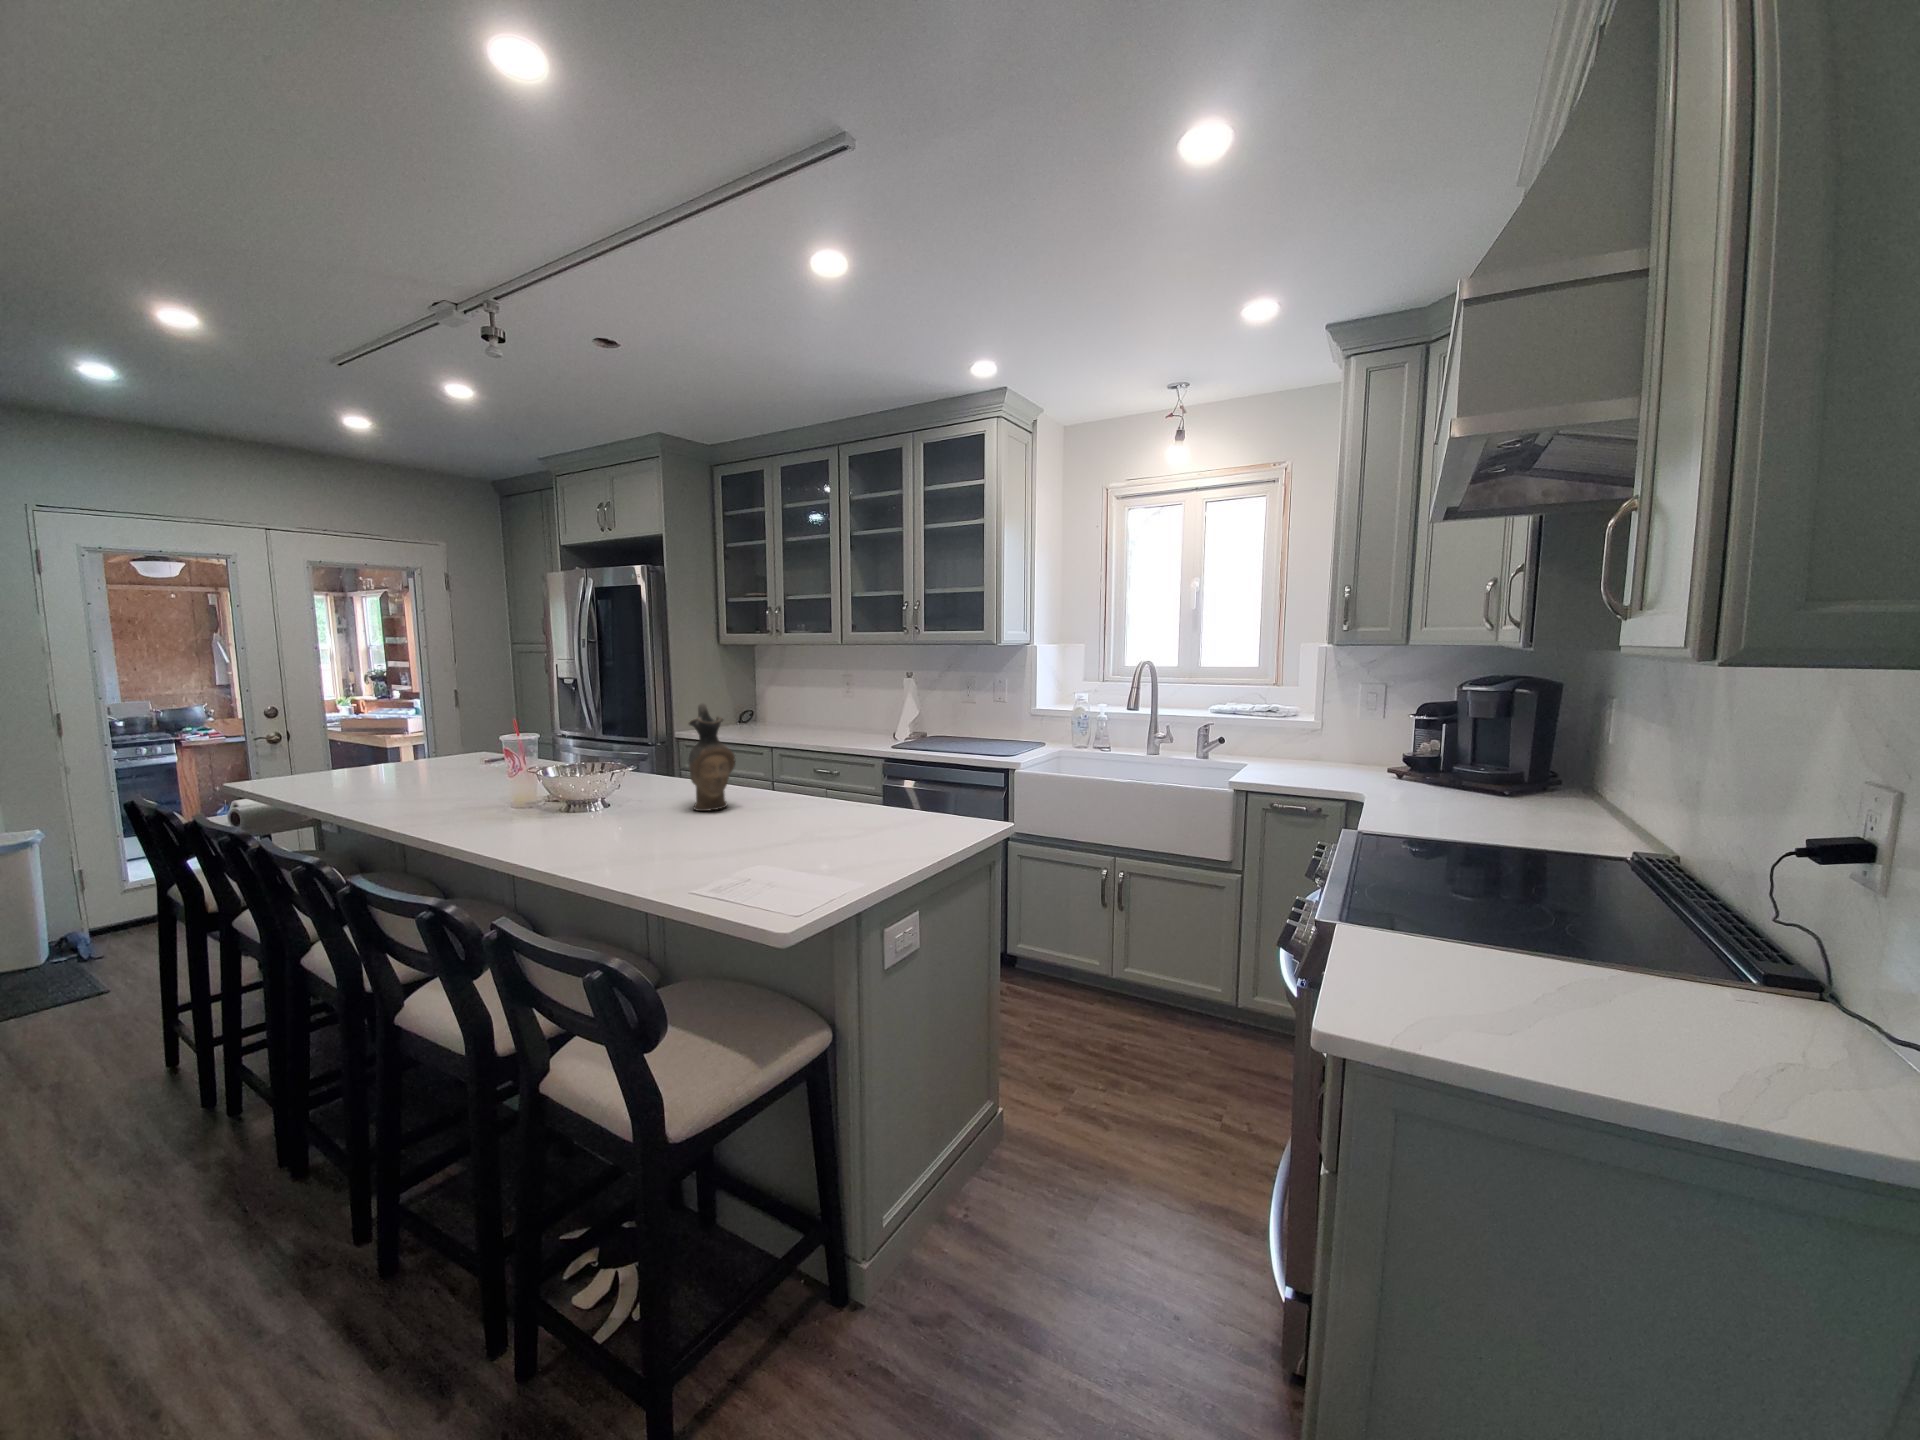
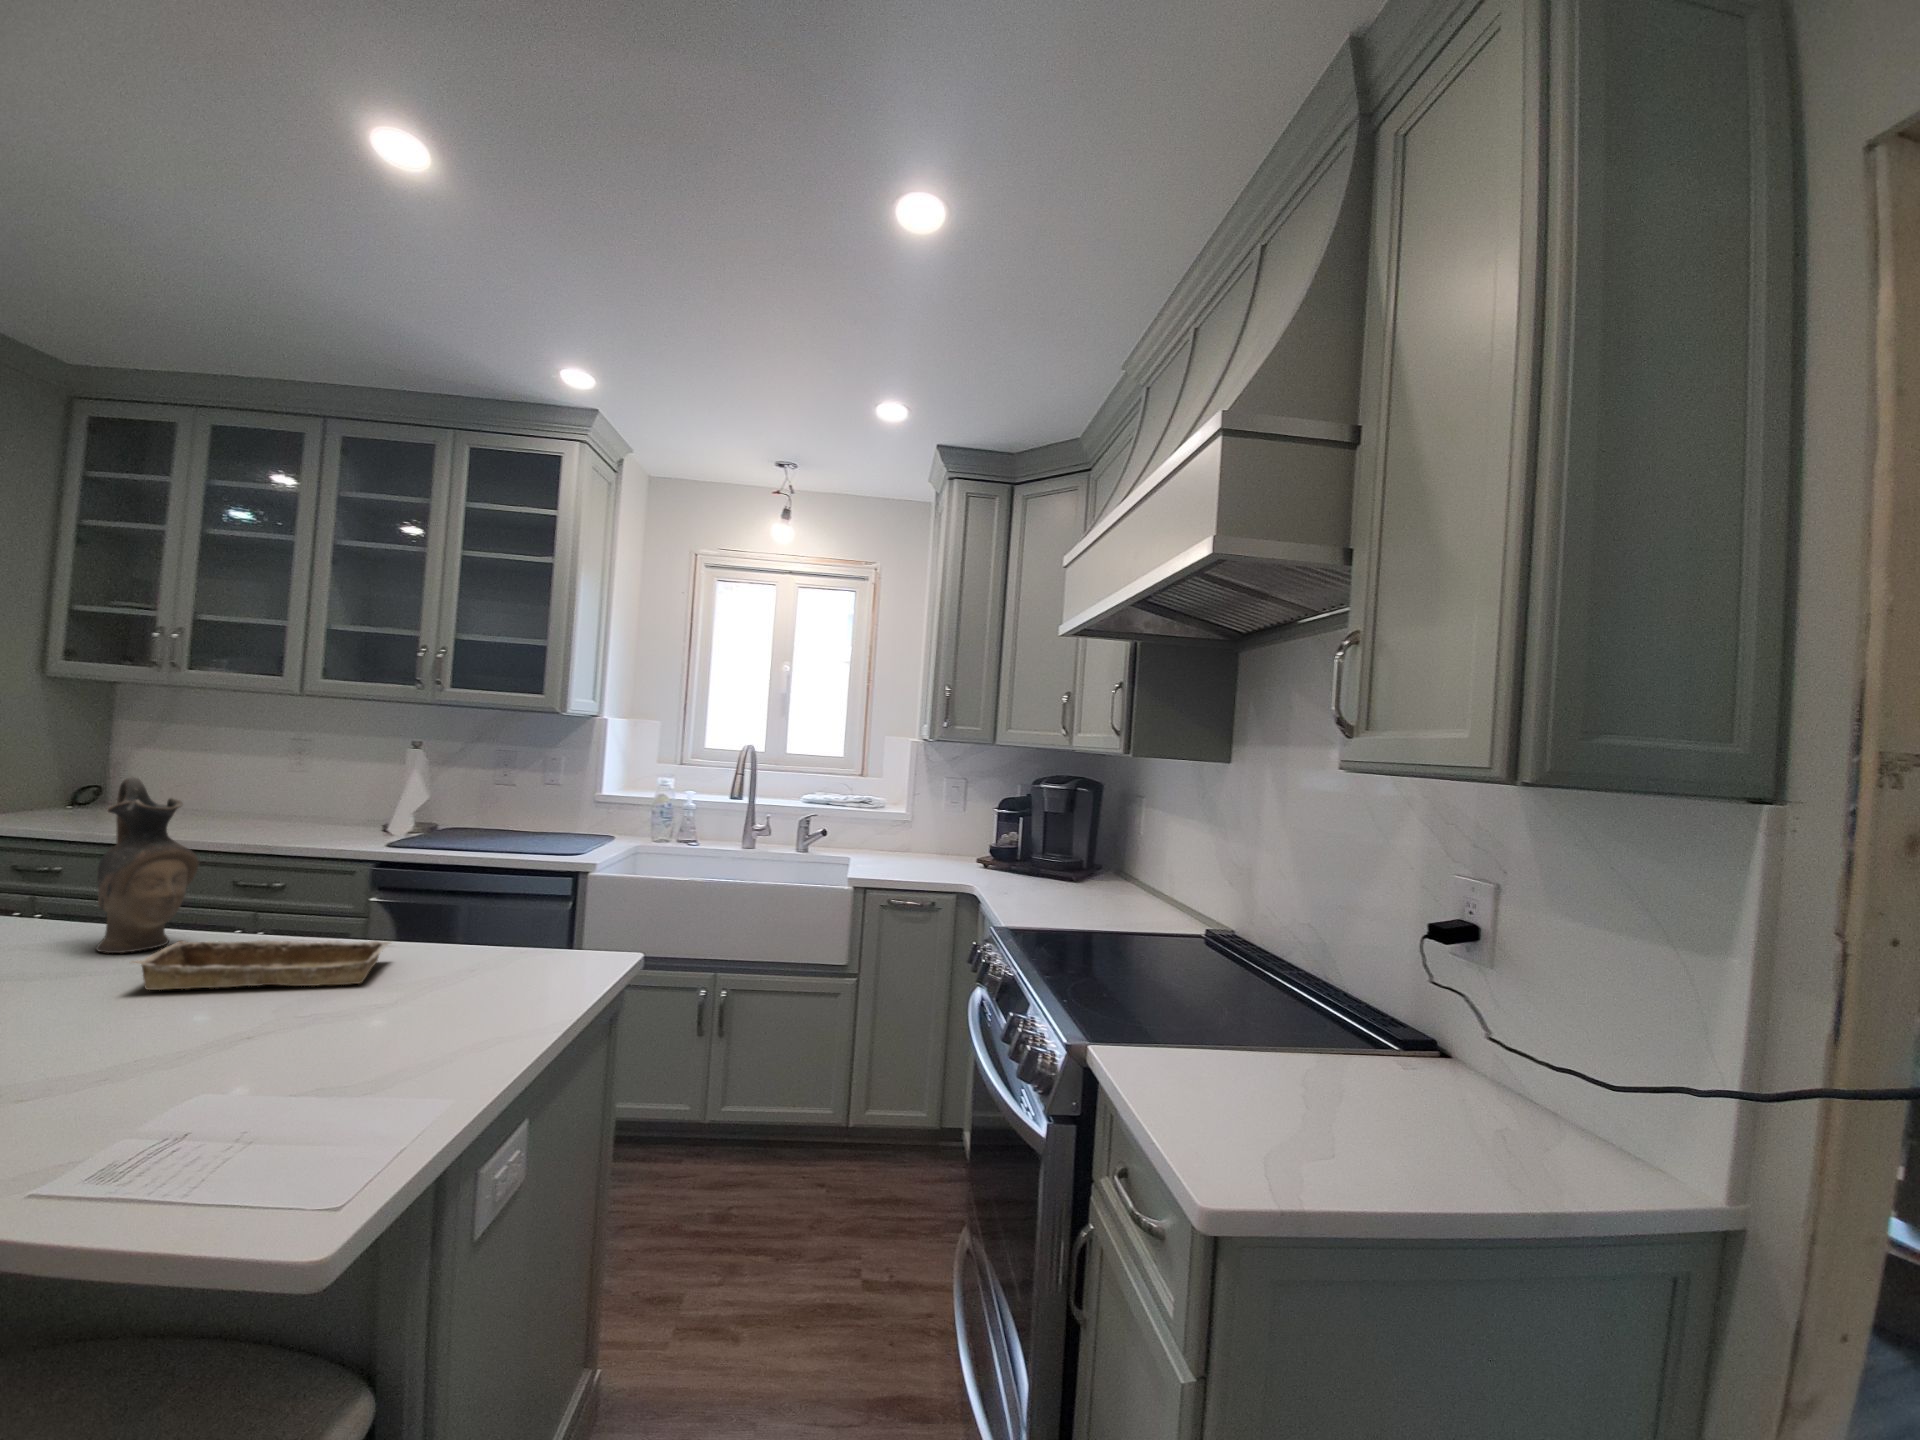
tray: none [681,806,825,844] -> present [132,940,391,990]

